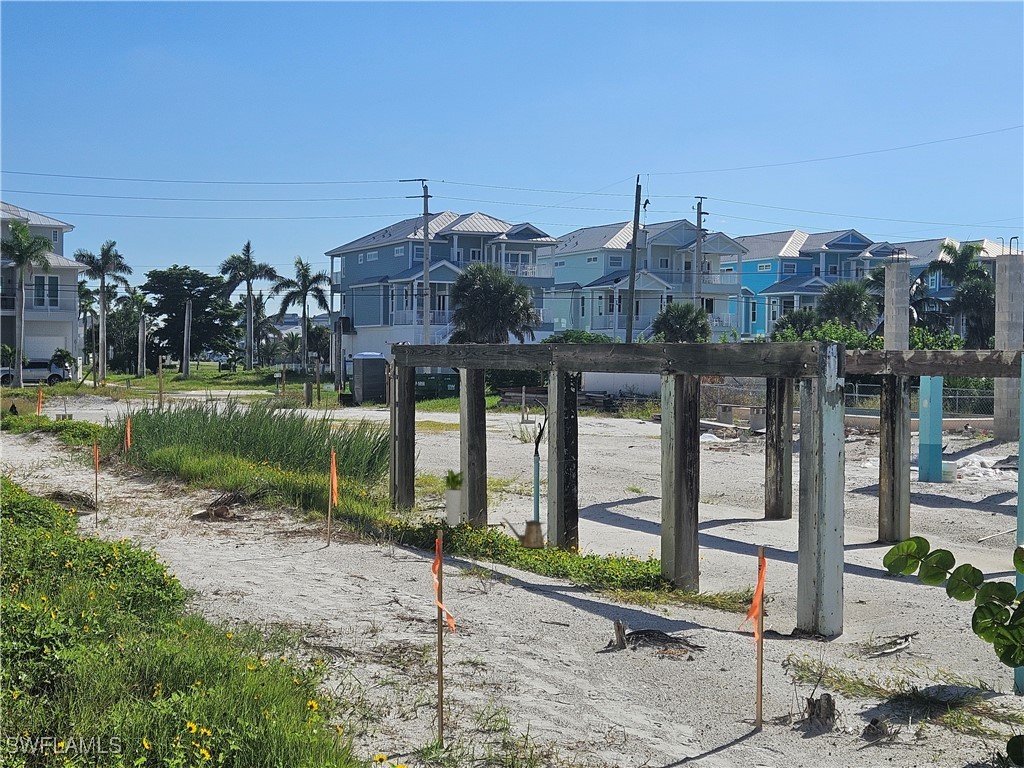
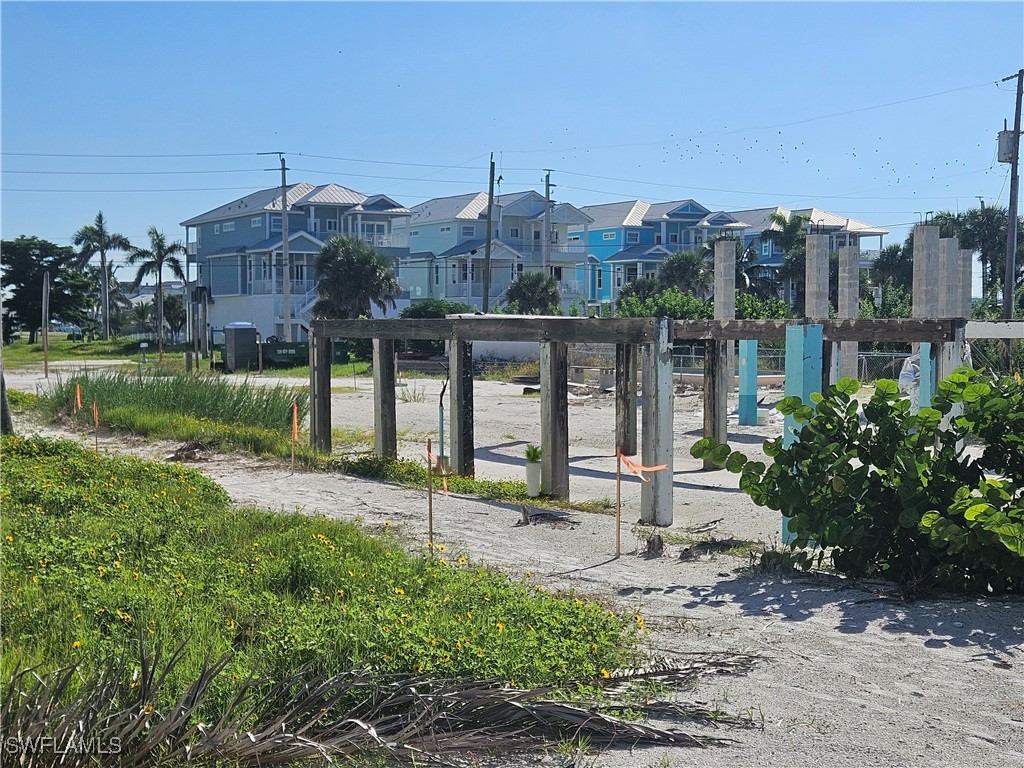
planter: present [445,469,464,525] -> present [525,444,544,496]

